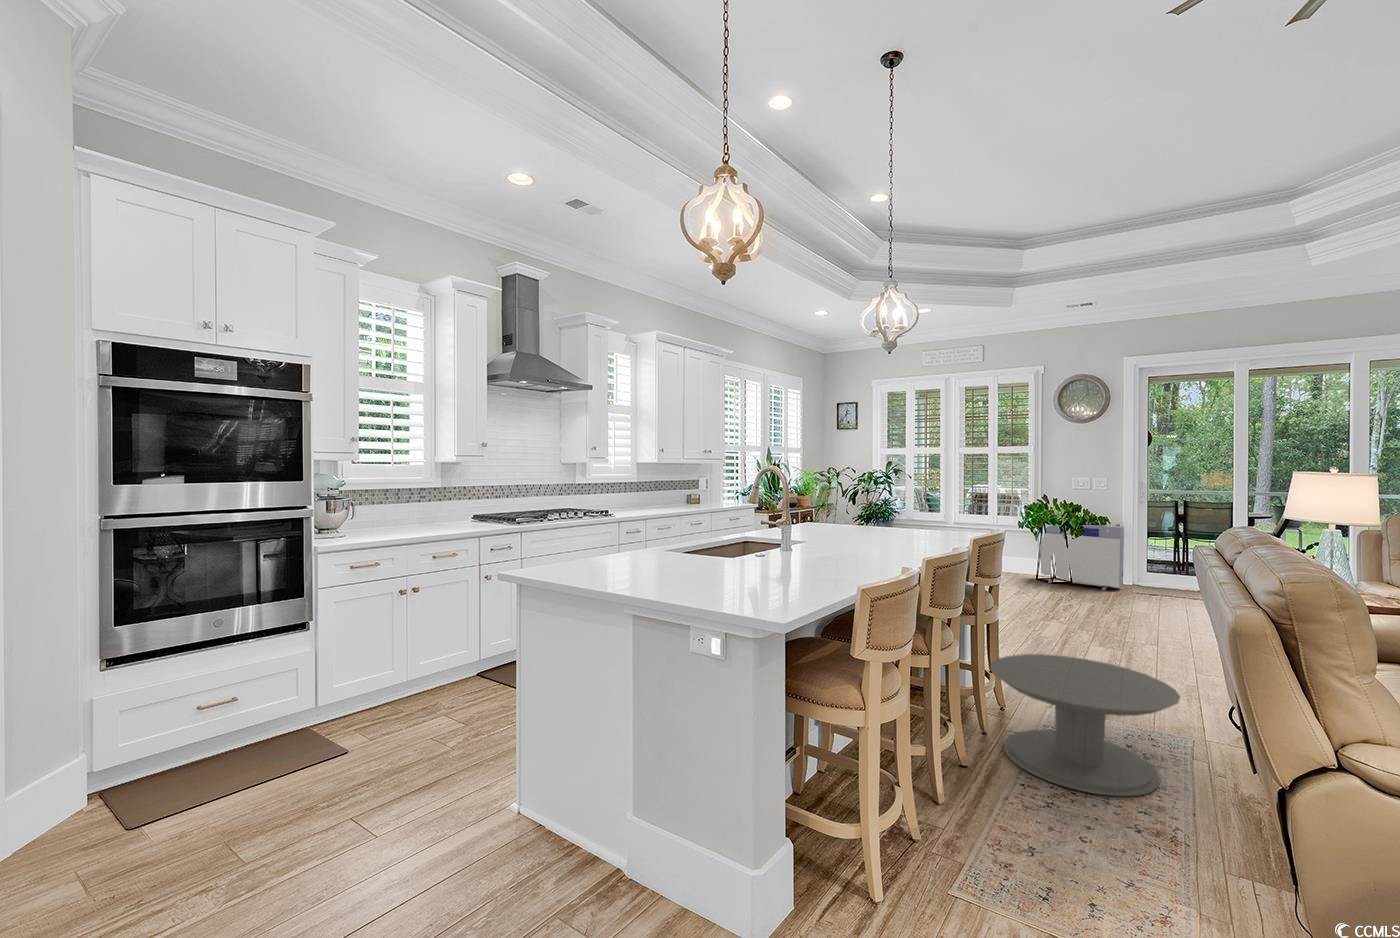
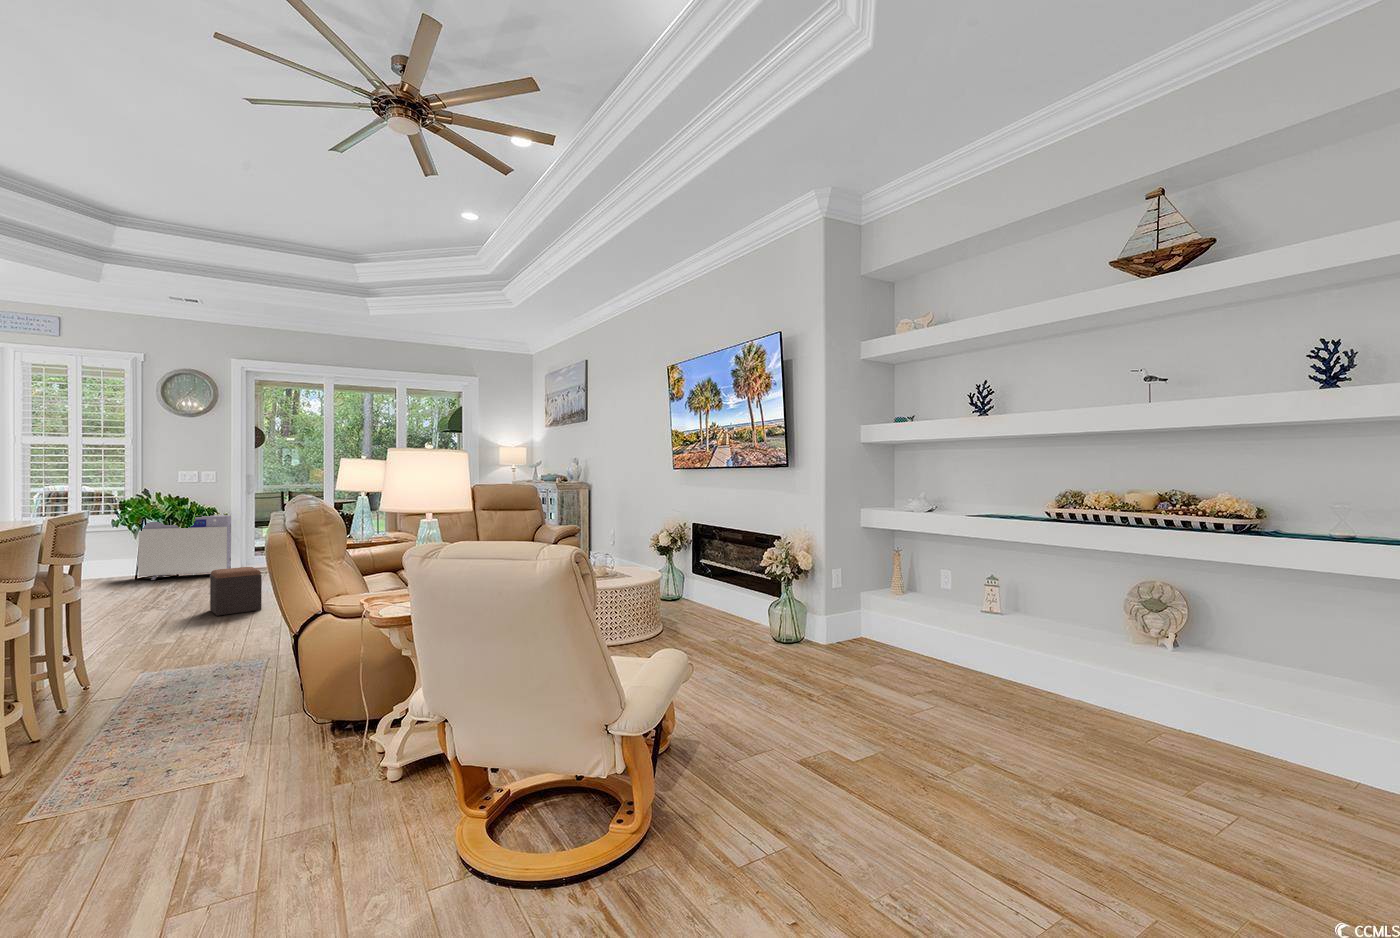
footstool: none [1108,593,1169,653] -> present [210,567,262,616]
side table: present [990,654,1180,796] -> none [70,613,251,721]

